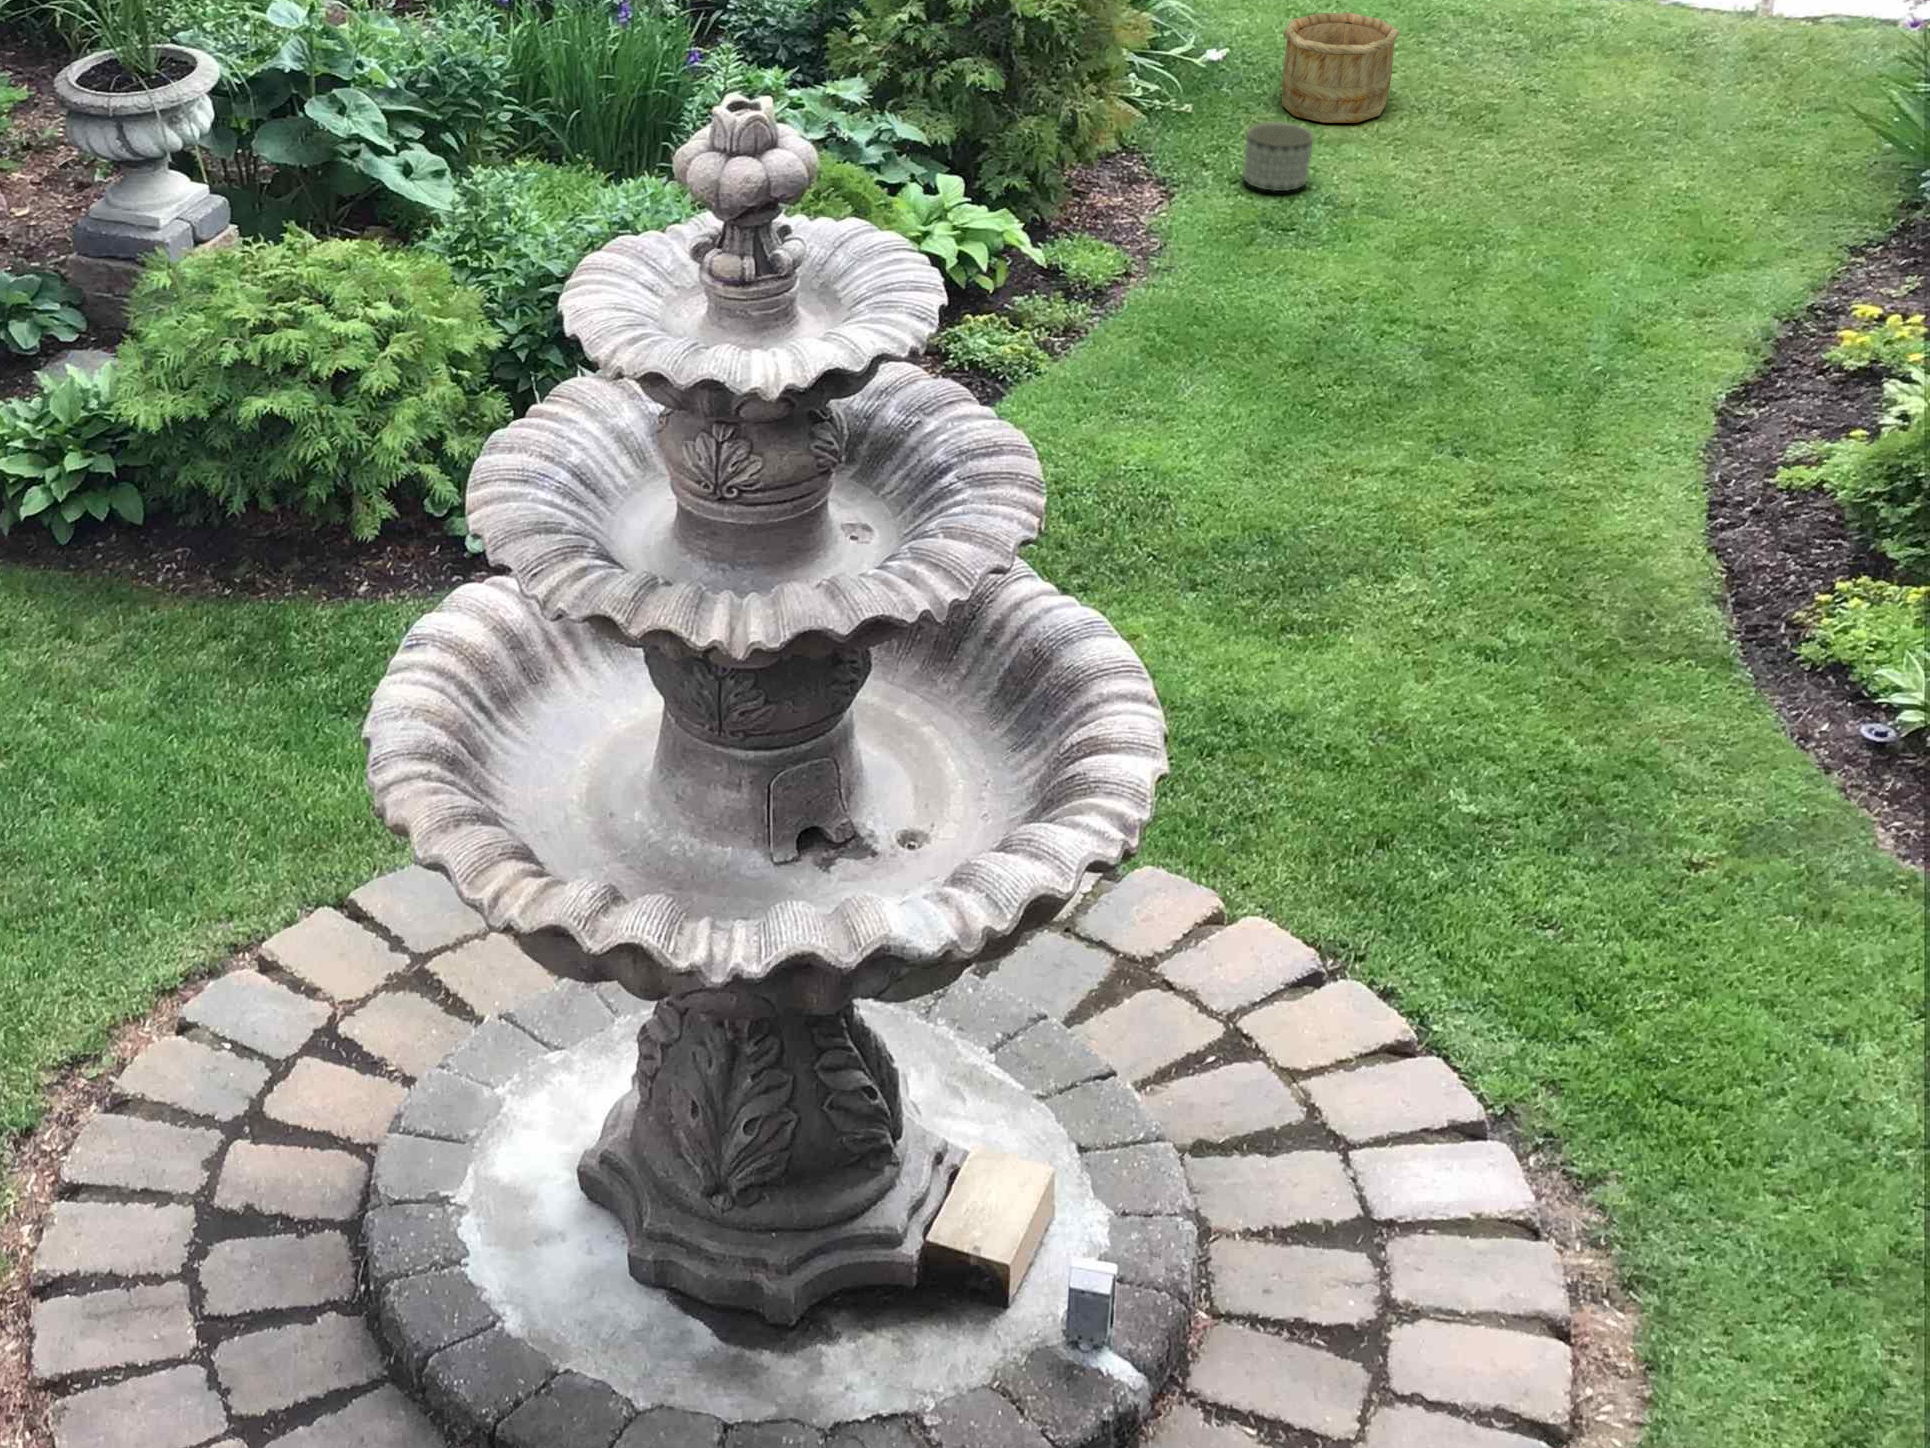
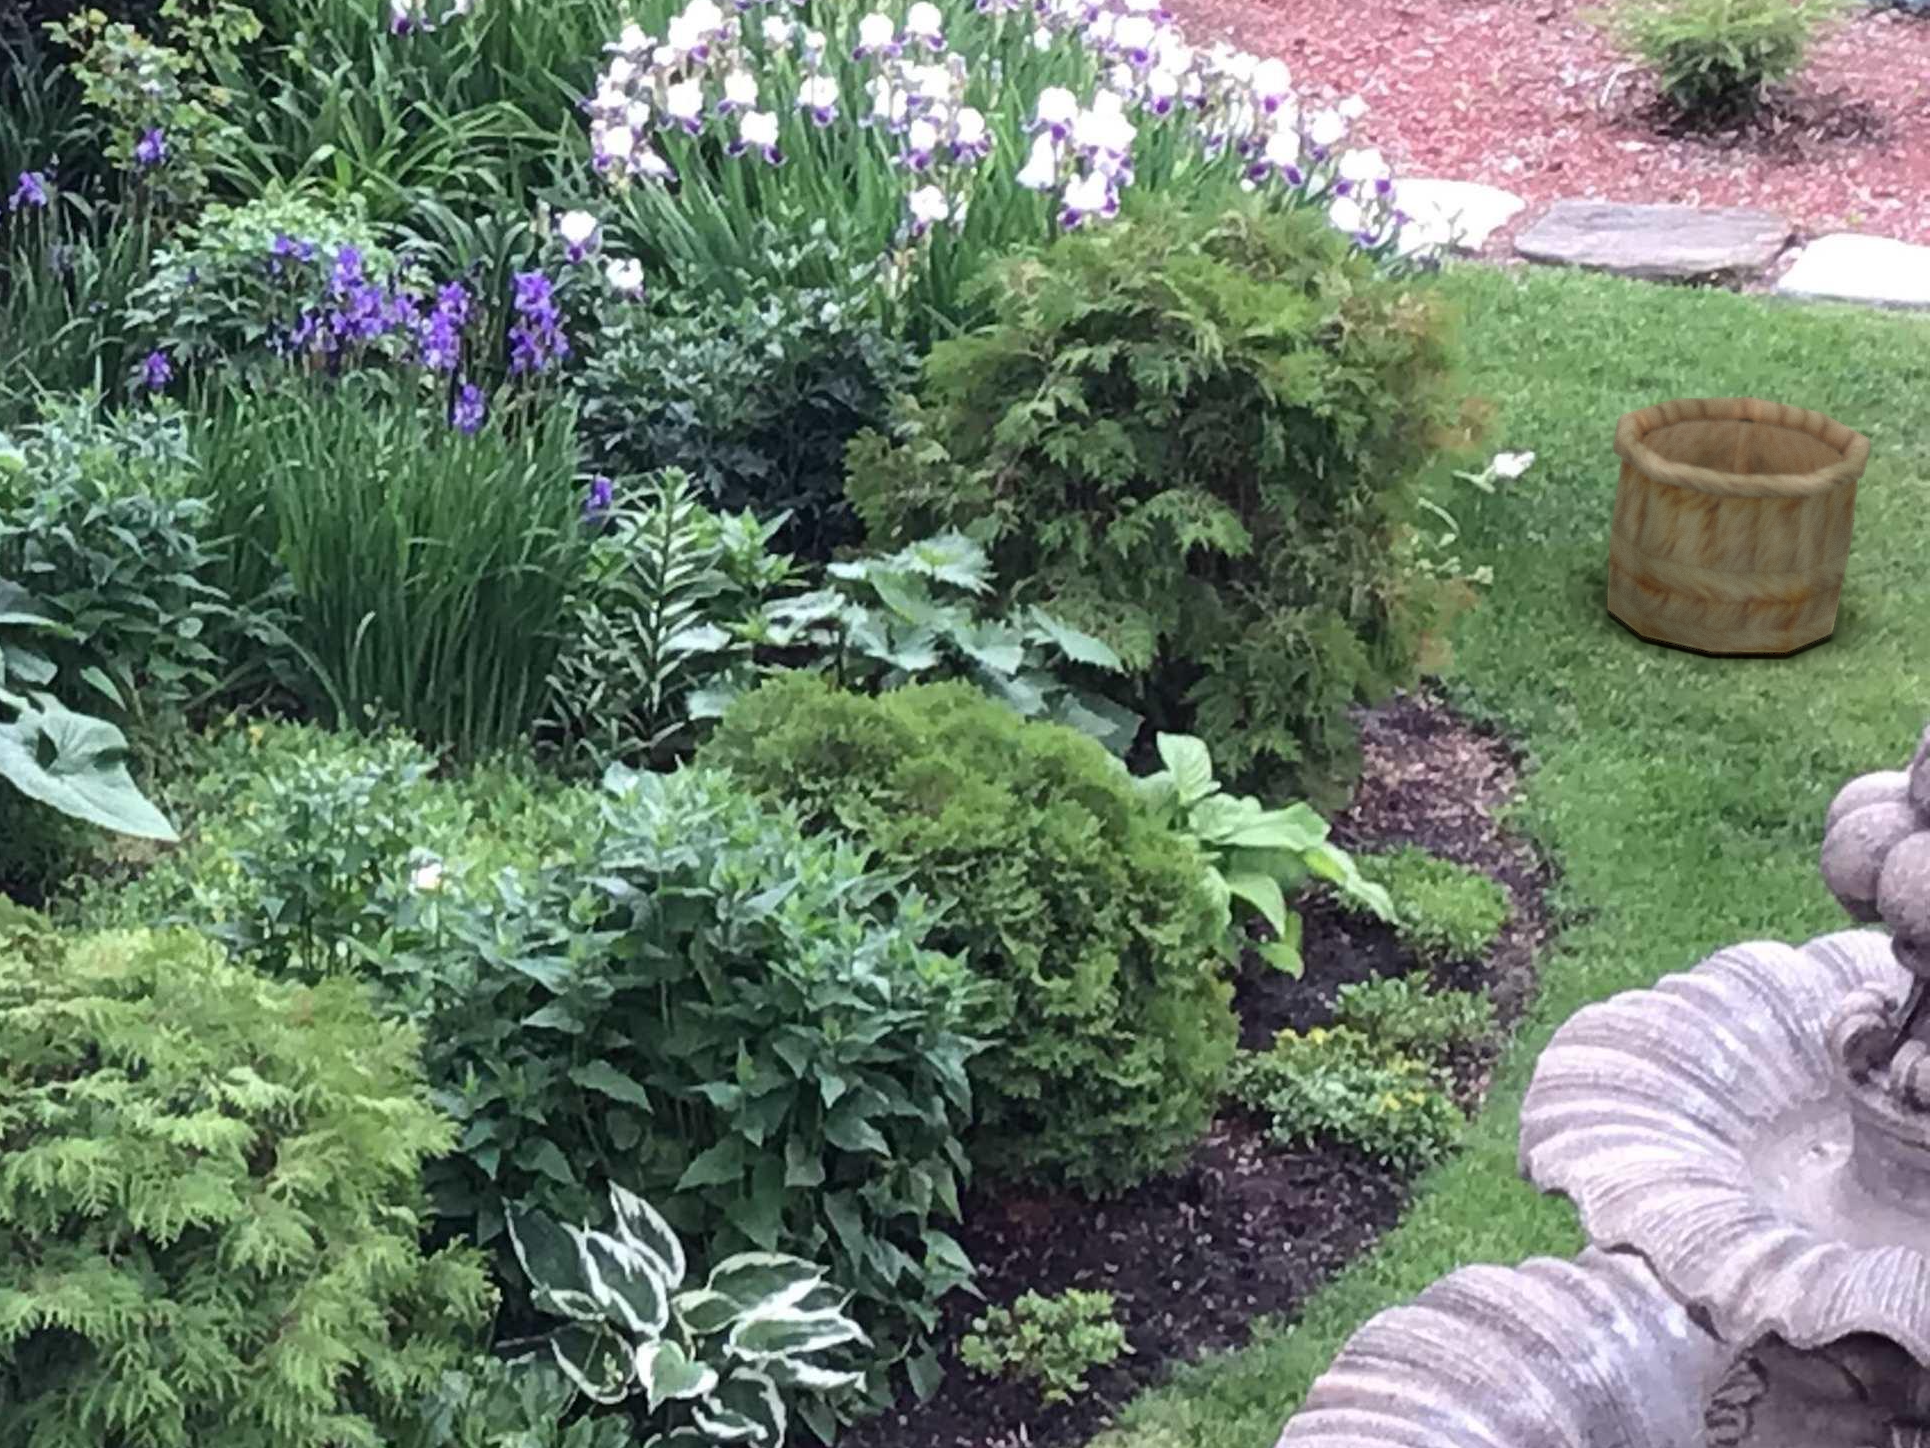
planter: present [1243,122,1314,191] -> none [1573,666,1742,833]

